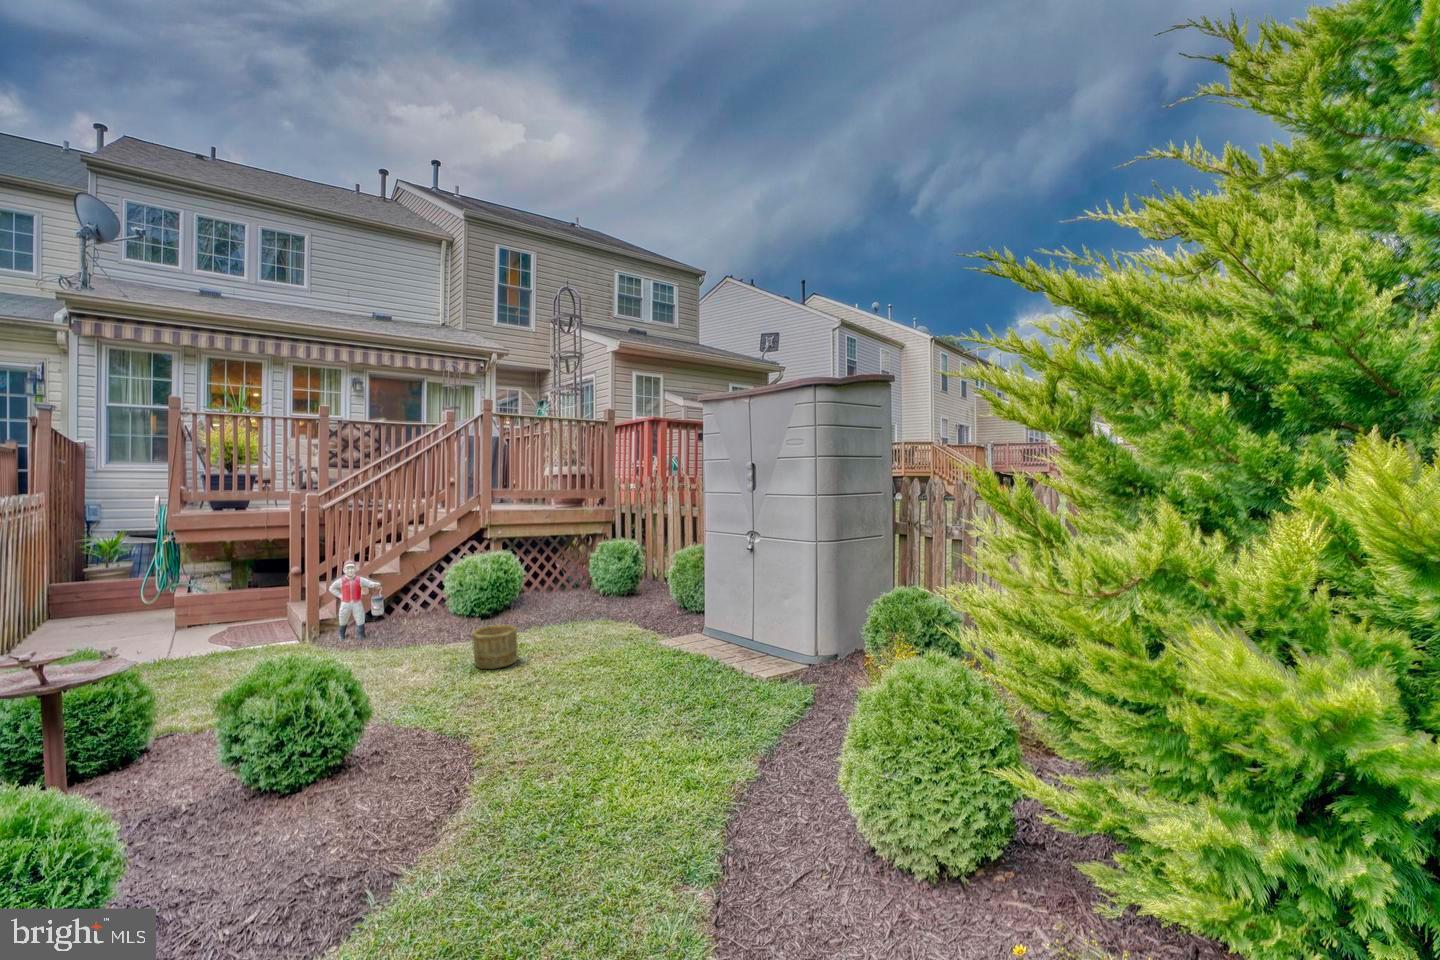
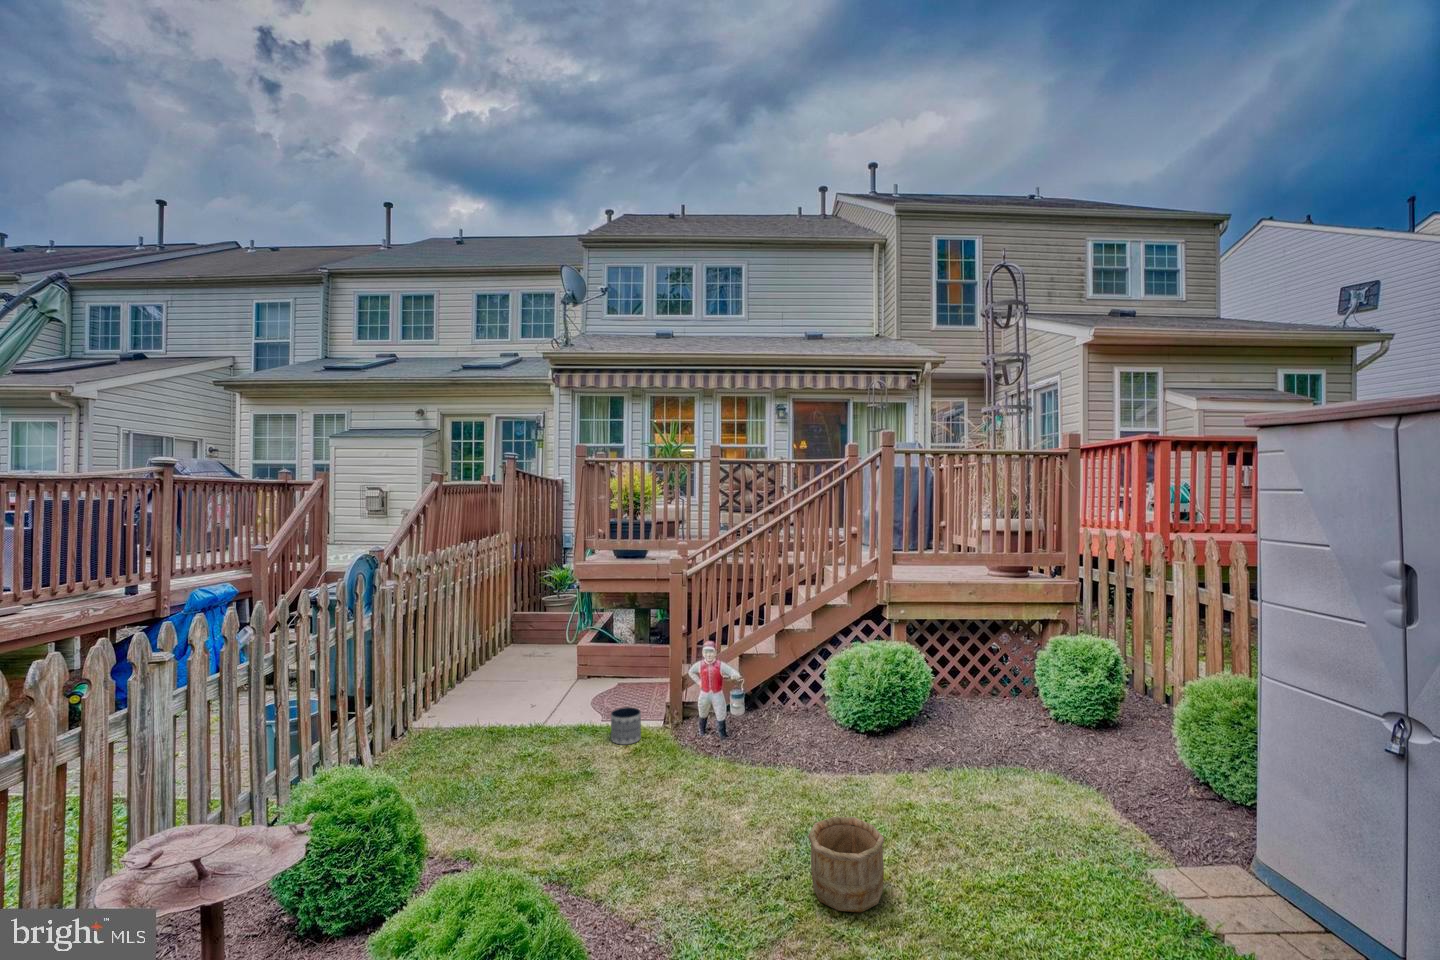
planter: none [259,622,290,651] -> present [611,707,641,744]

